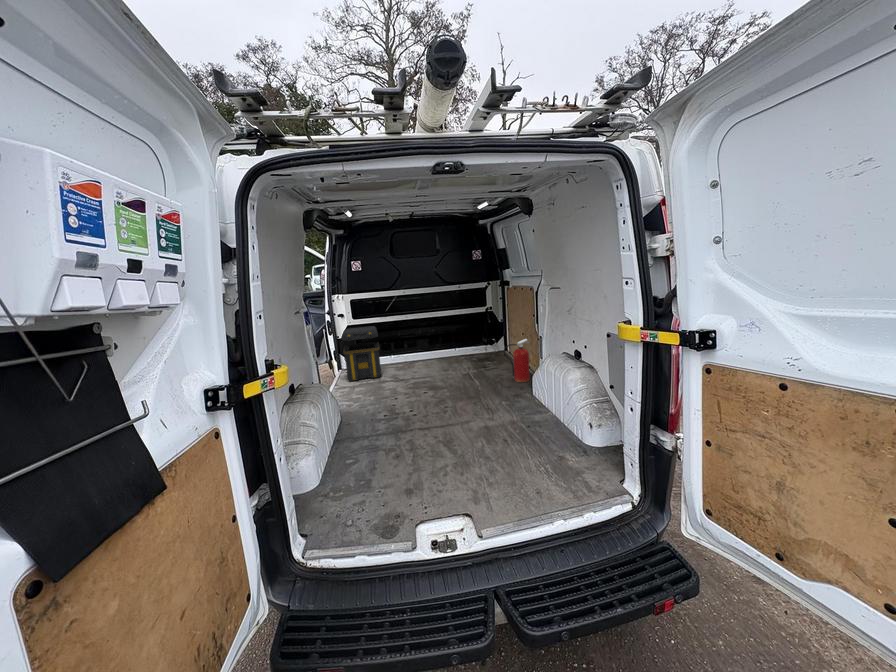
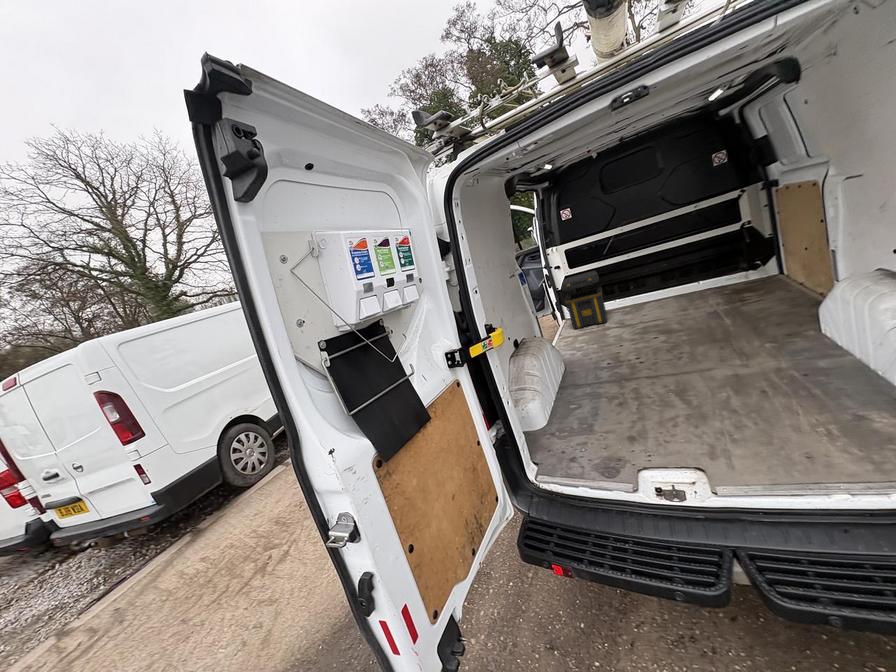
fire extinguisher: present [504,339,530,382] -> none [768,255,817,314]

